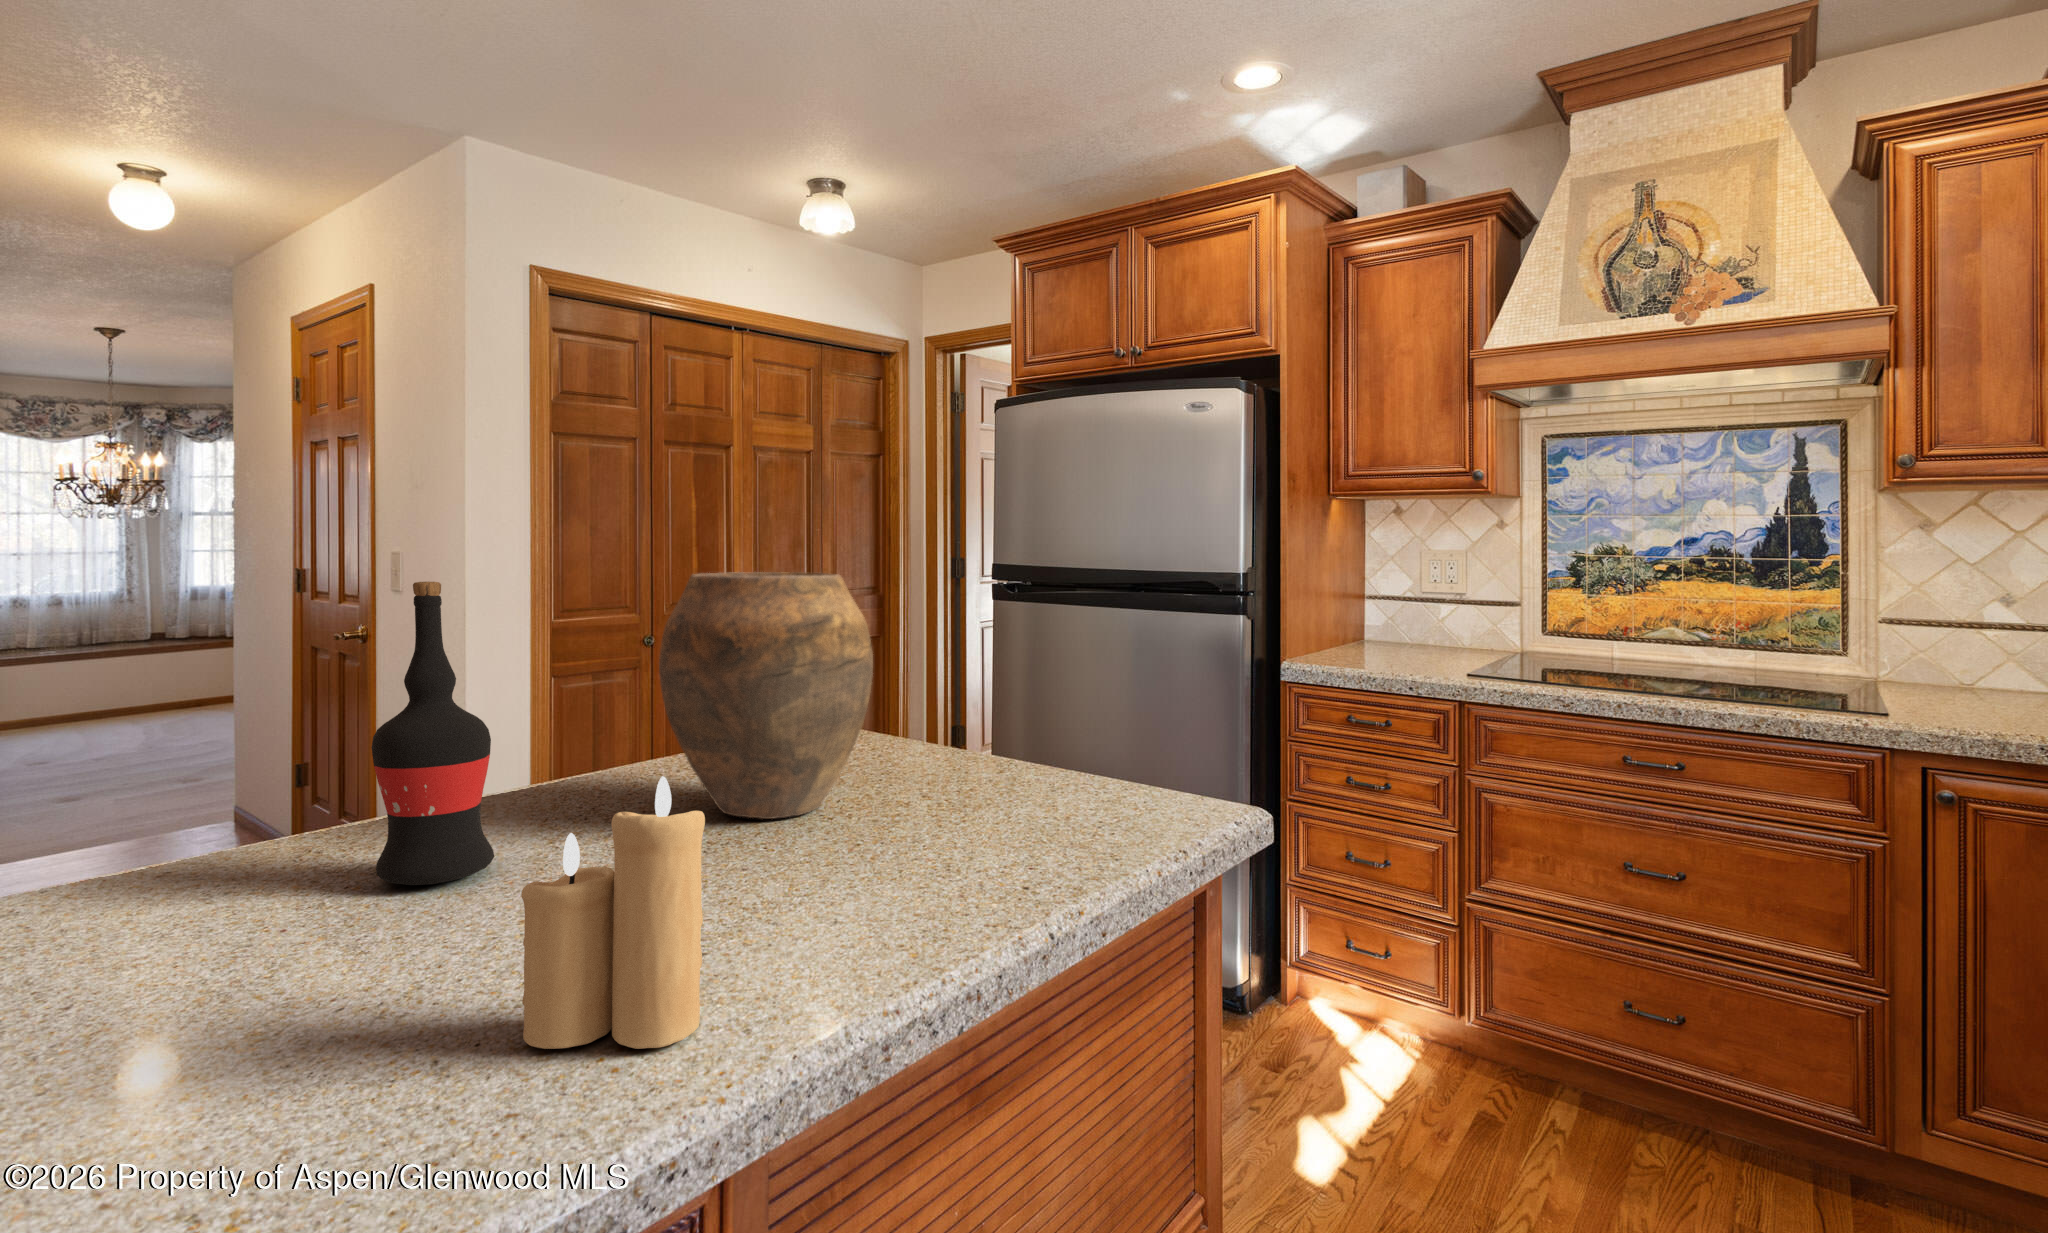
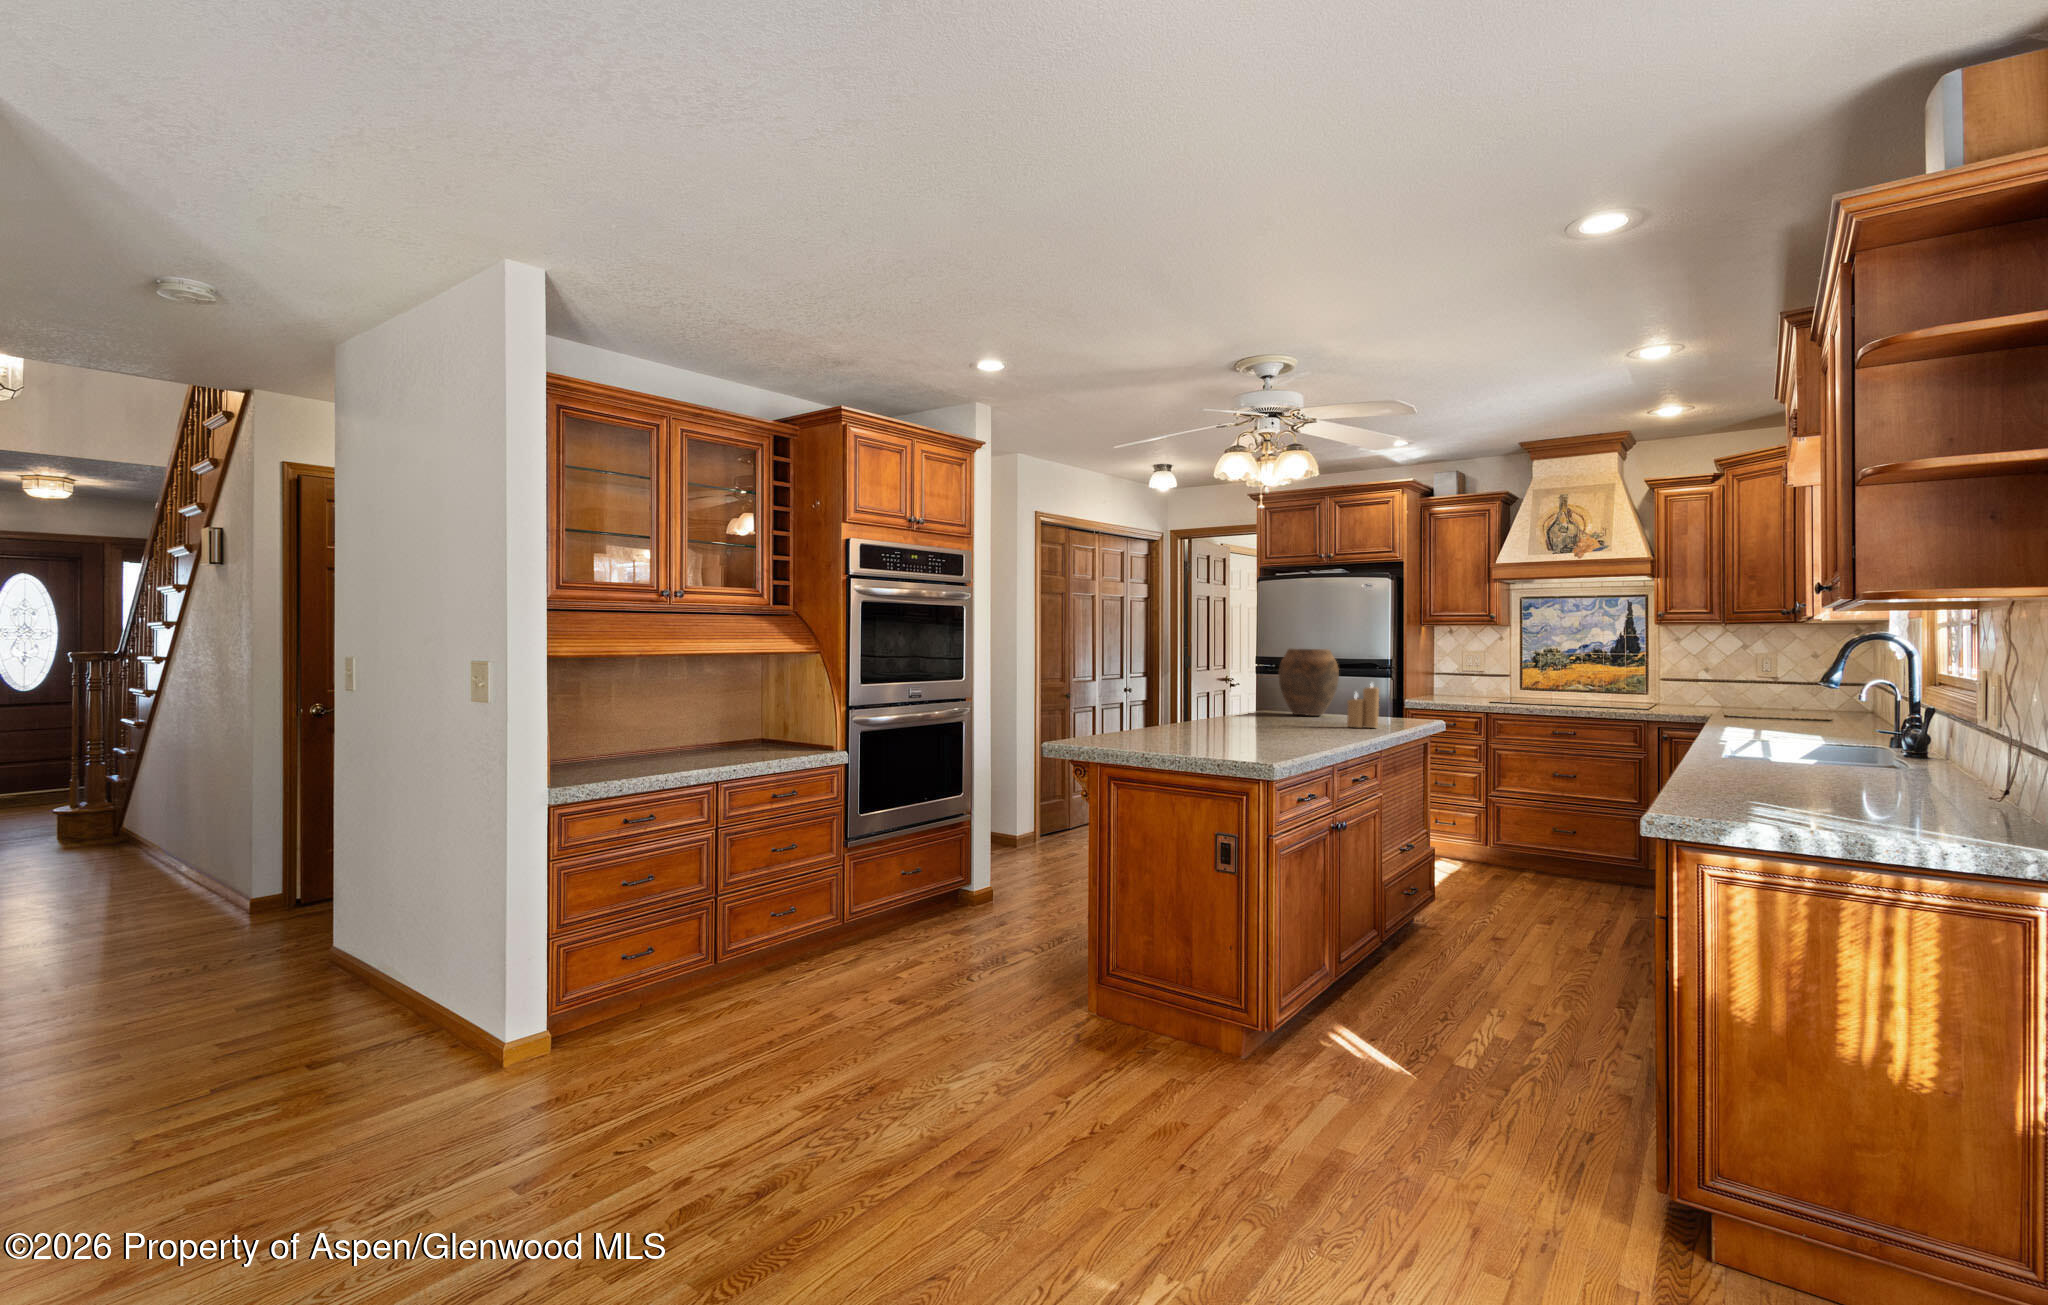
wine bottle: present [371,582,494,885] -> none [1249,648,1276,719]

